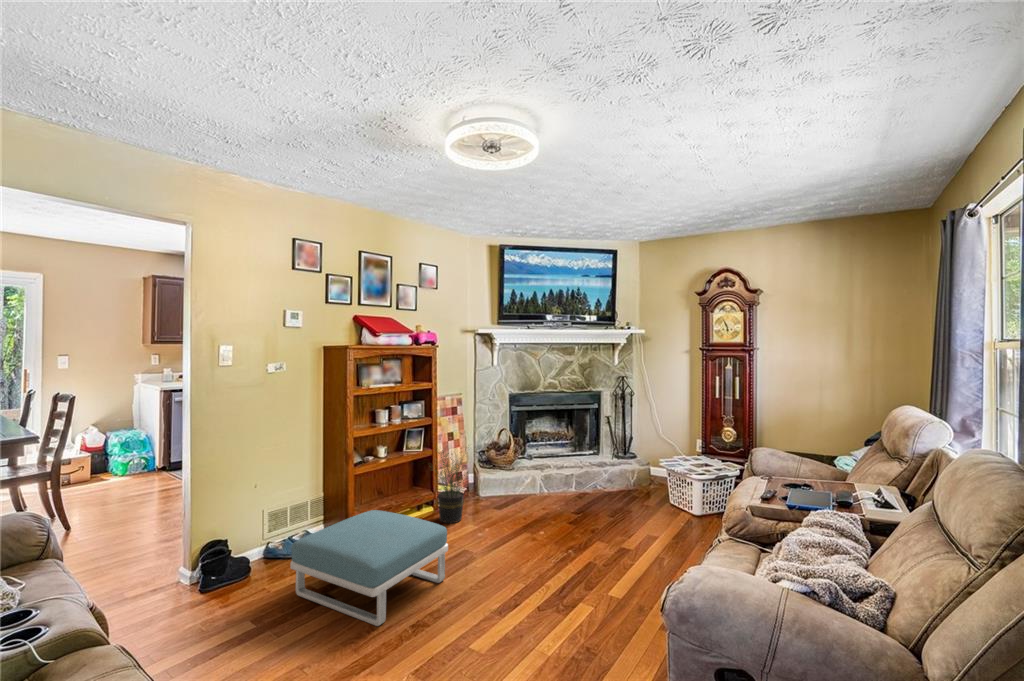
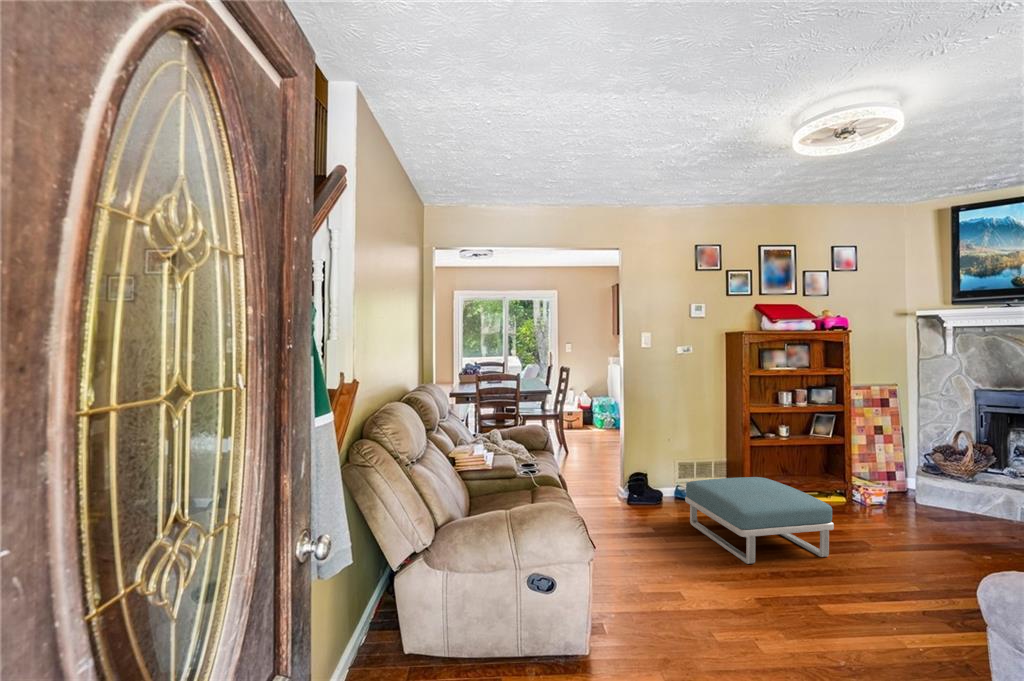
potted plant: present [435,450,468,523] -> none [831,432,894,519]

